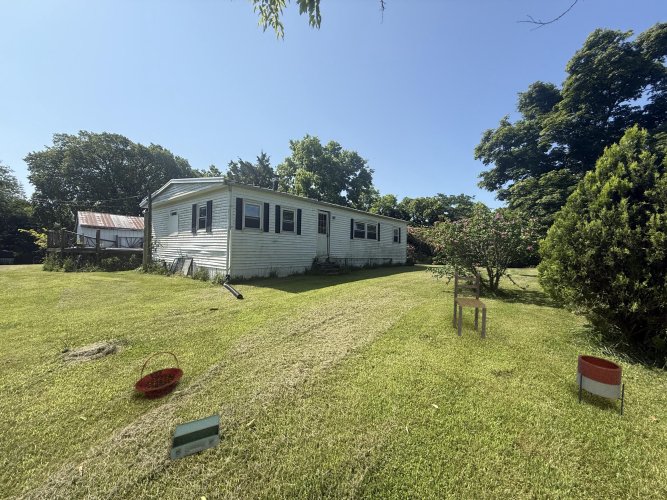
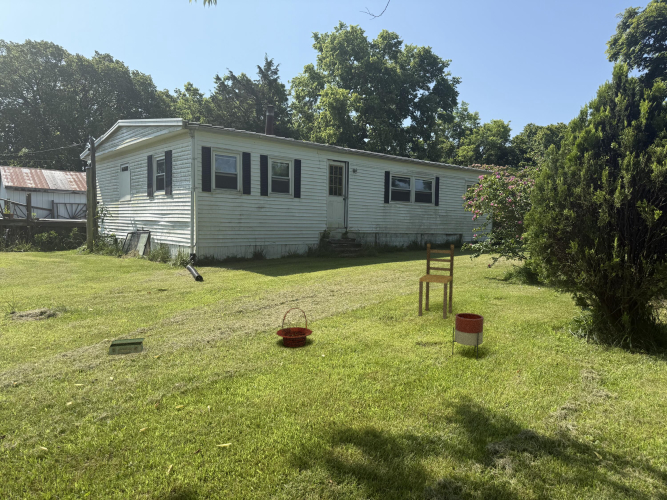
basket: present [135,352,184,399] -> present [276,308,313,347]

